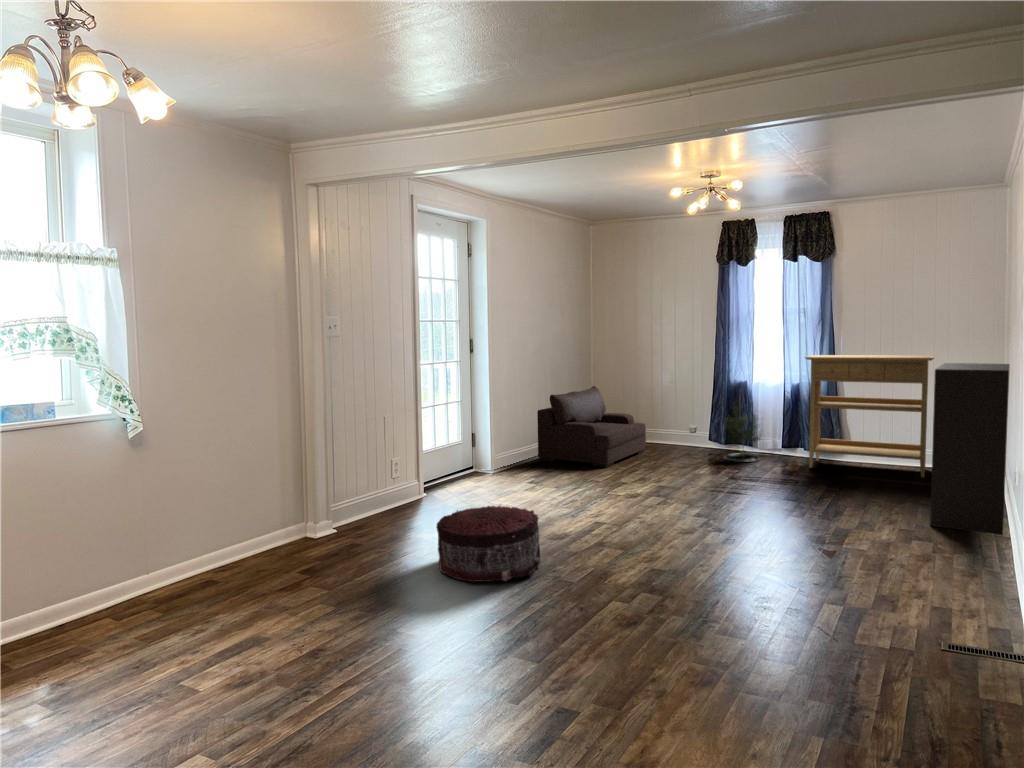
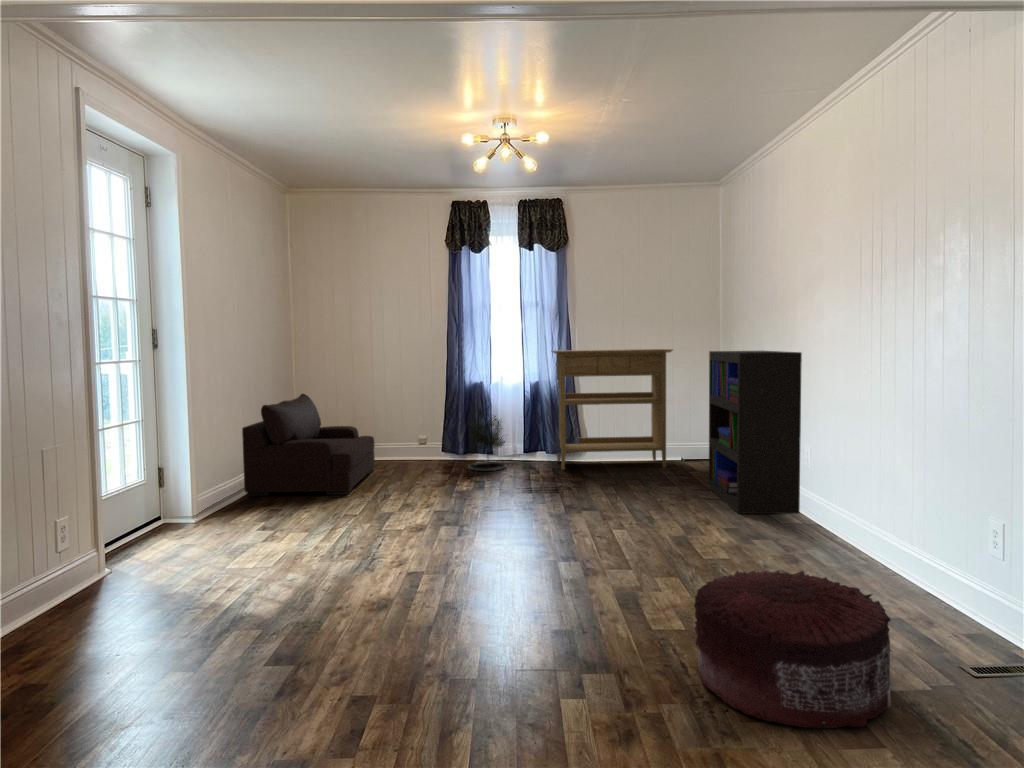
pouf: present [436,506,540,582] -> present [694,571,891,728]

